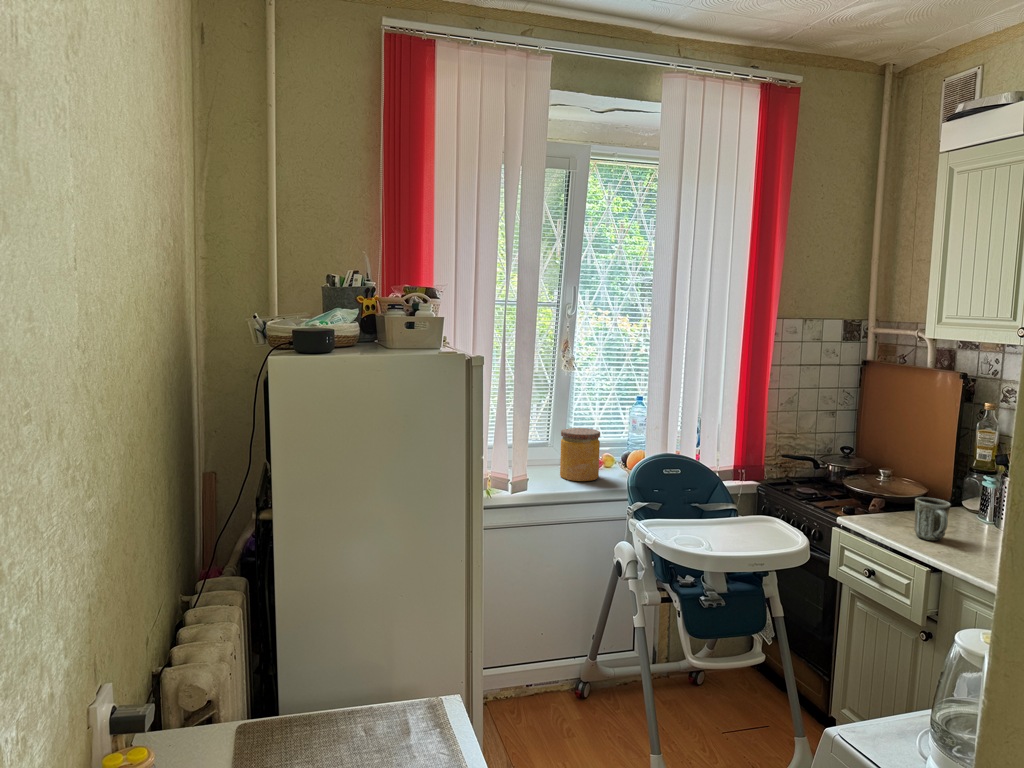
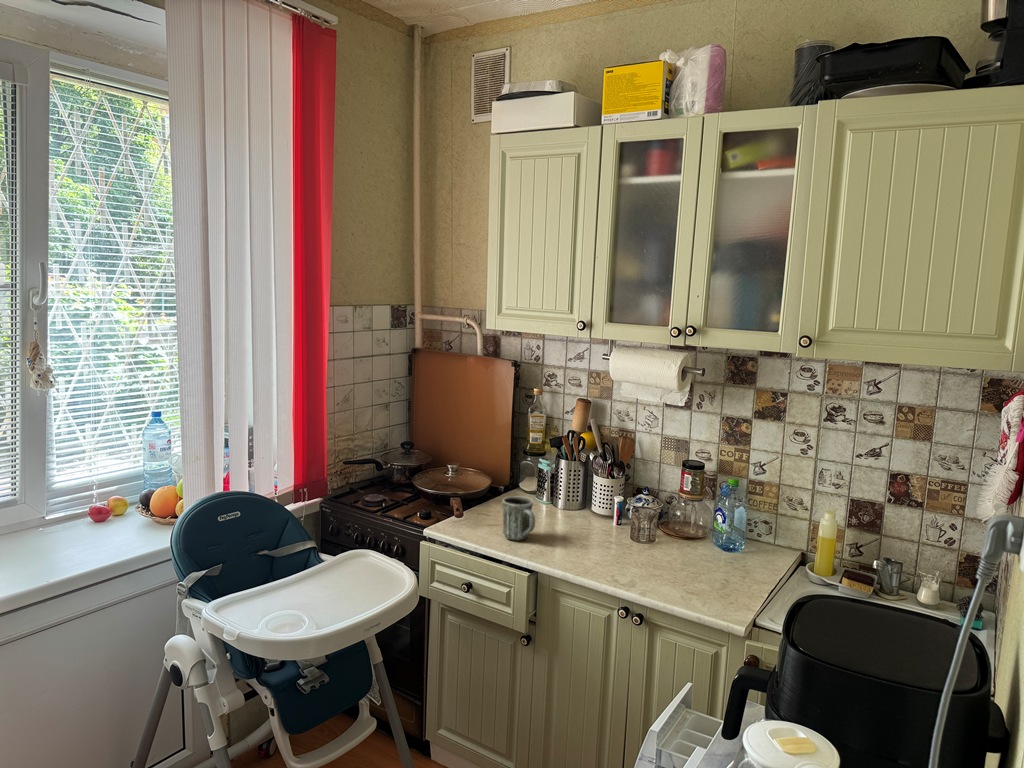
jar: present [560,428,600,481] -> none [40,470,111,553]

